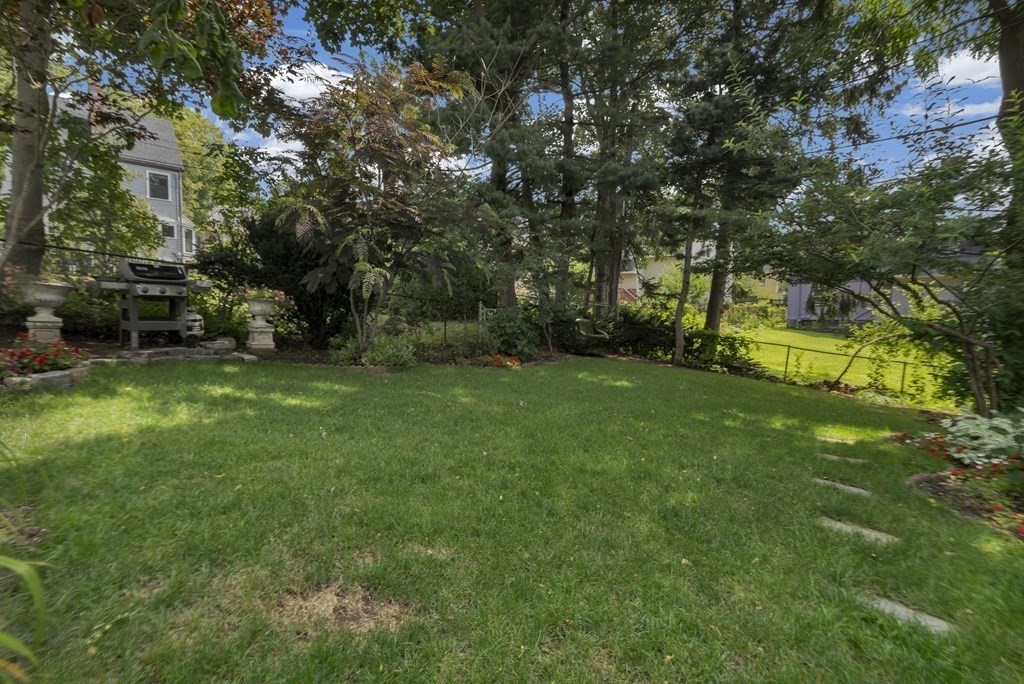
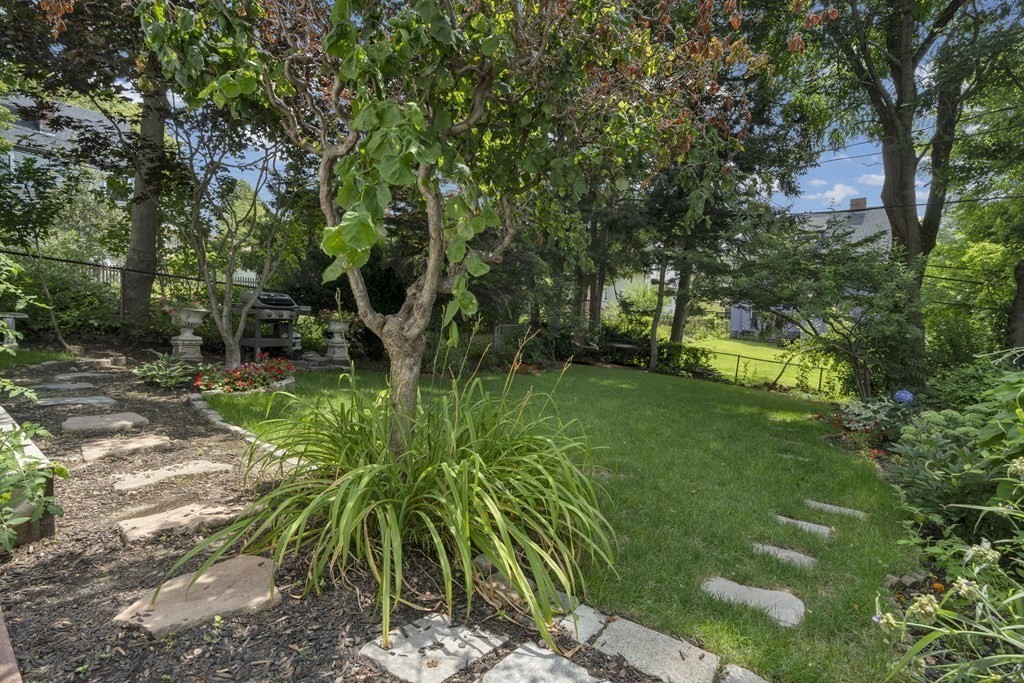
round table: none [622,331,661,358] -> present [607,343,637,365]

